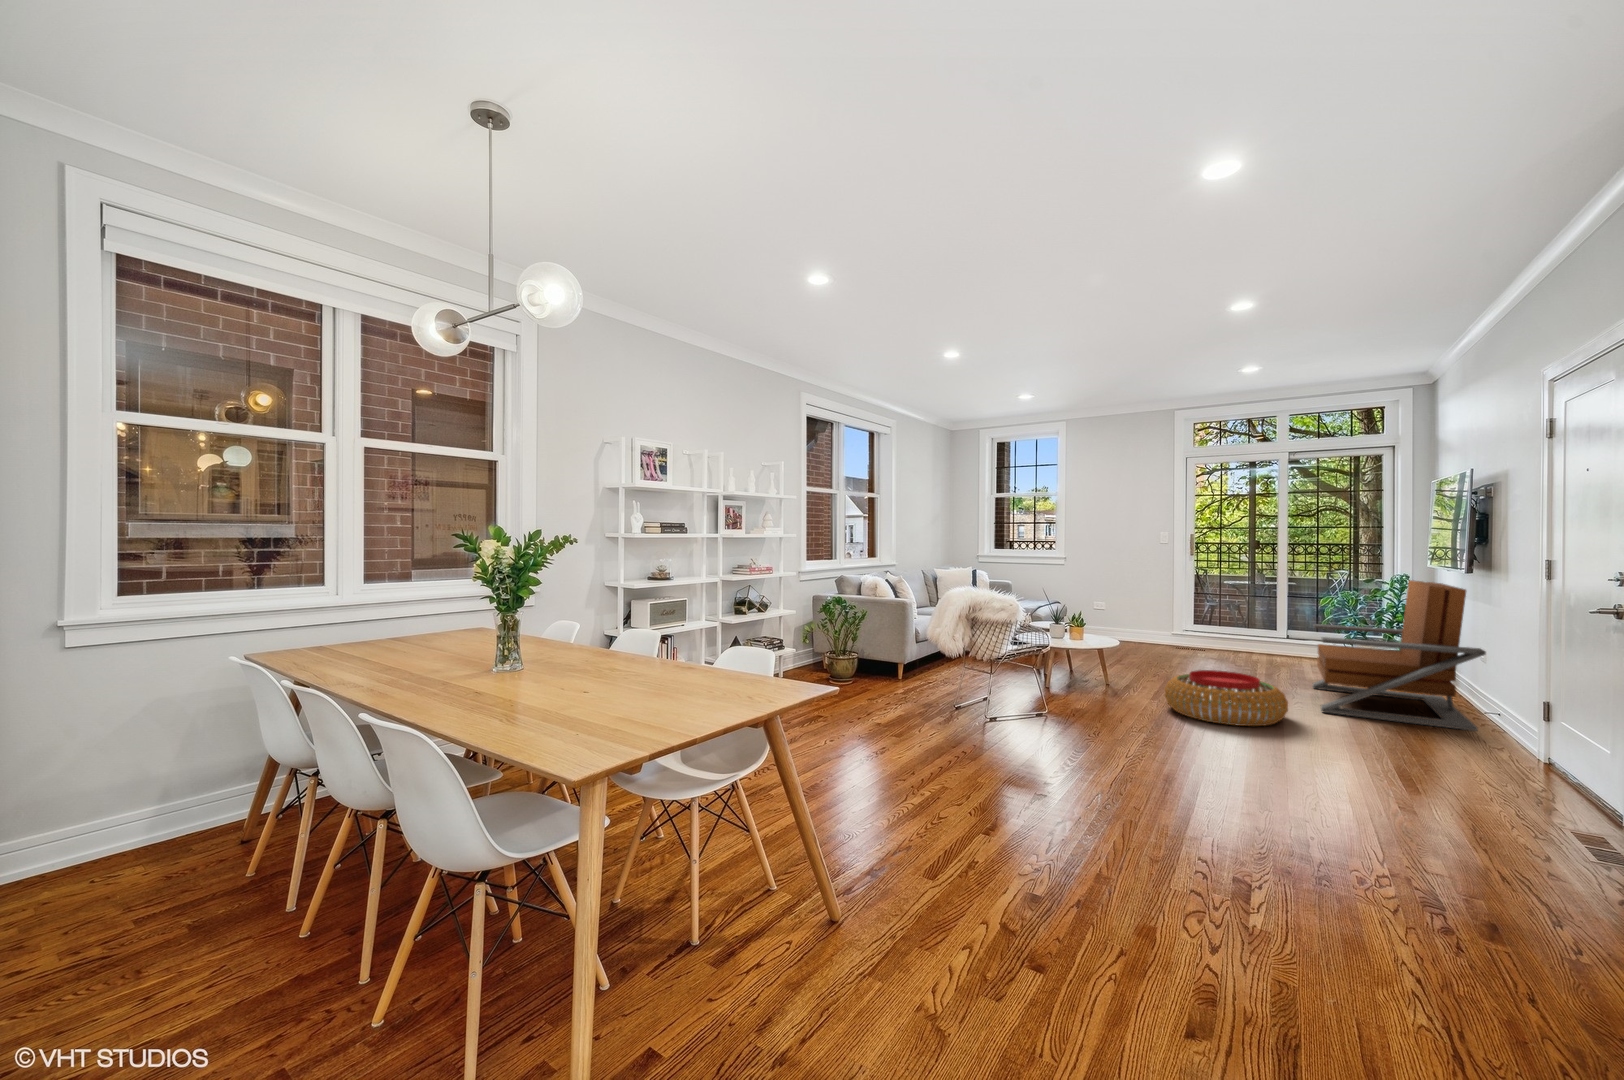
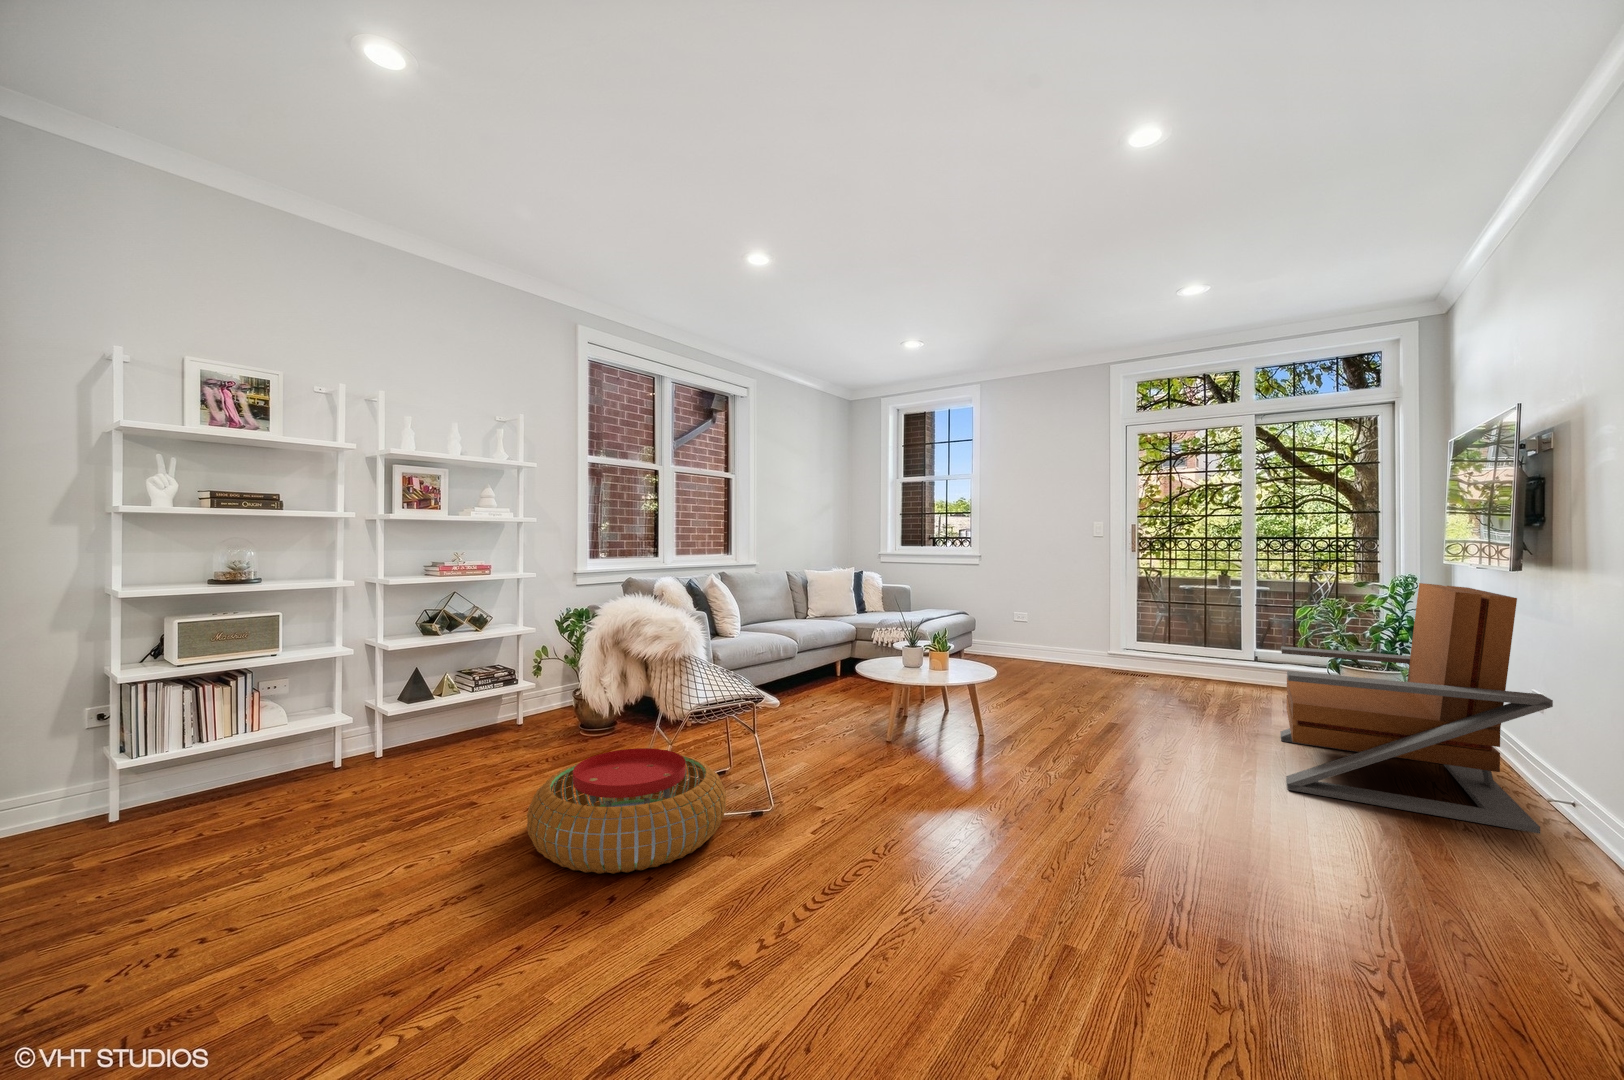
pouf: present [1165,670,1288,726] -> present [527,748,726,874]

